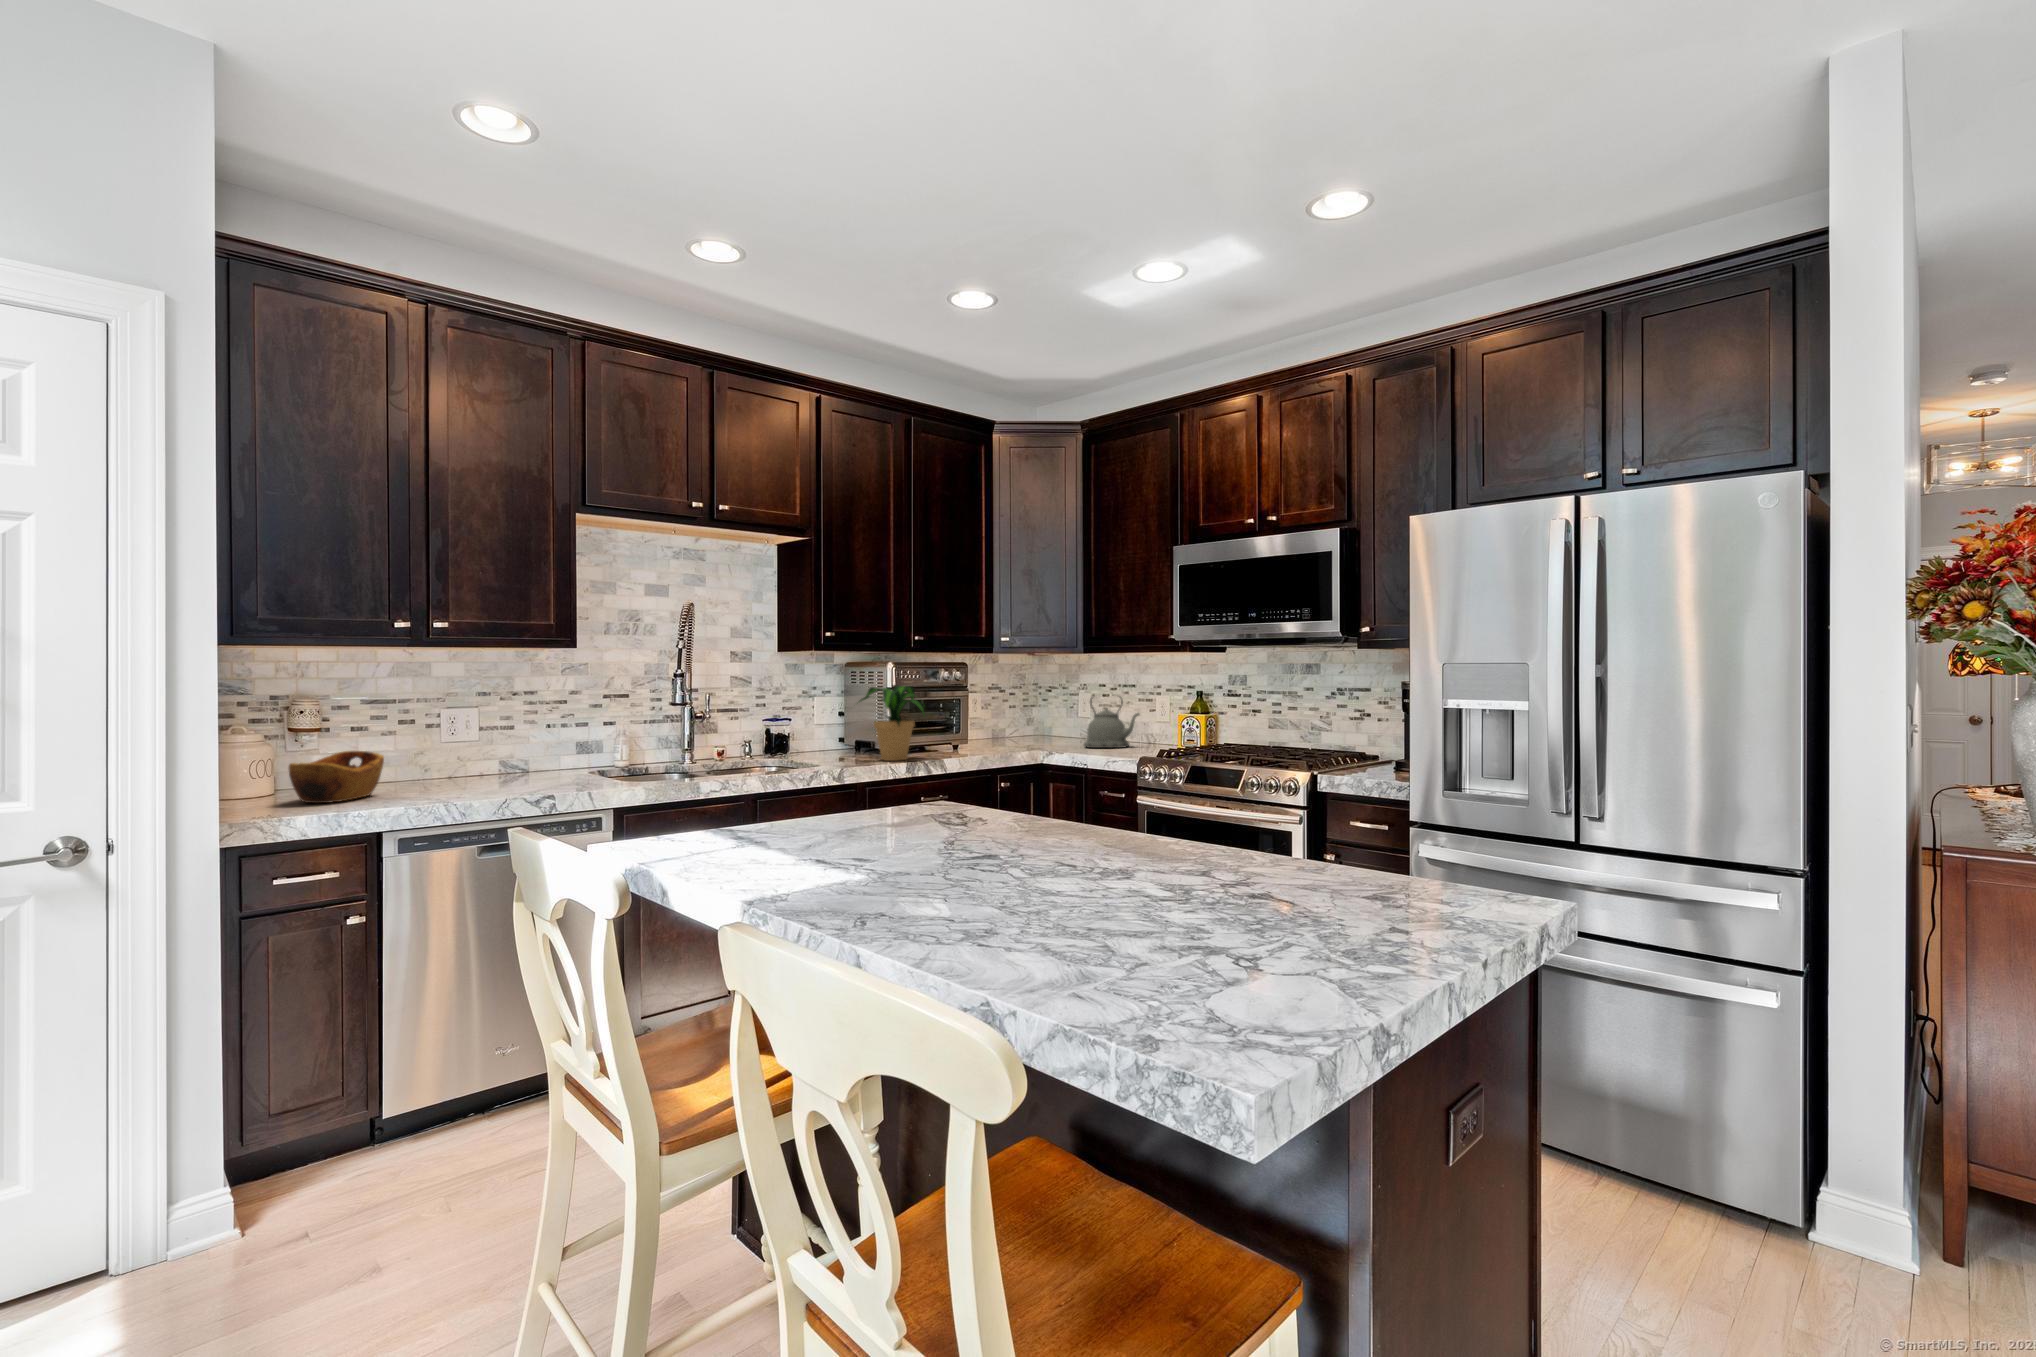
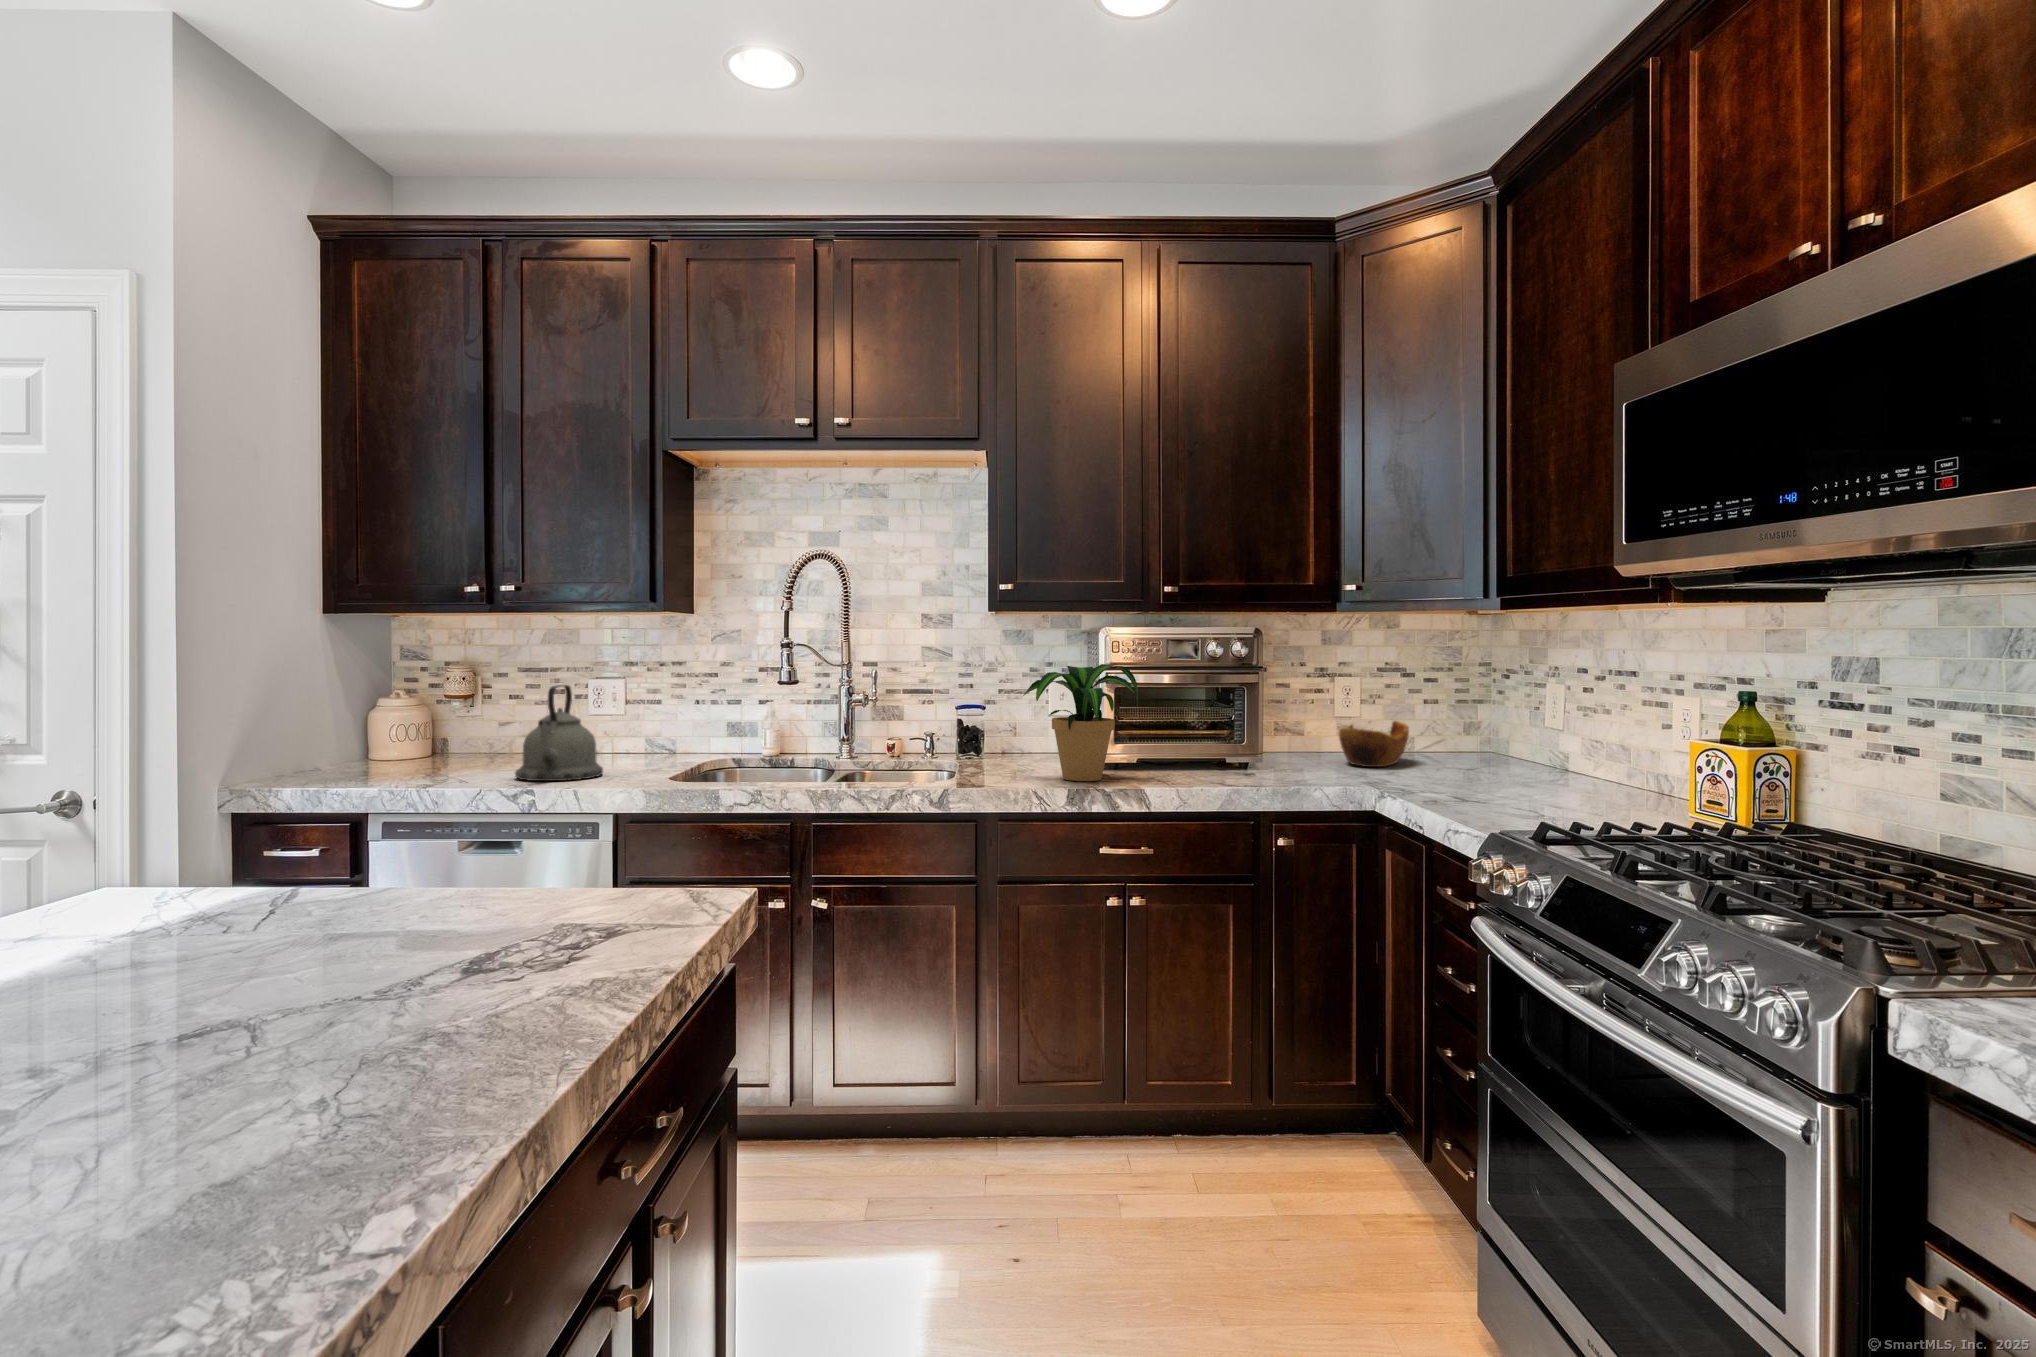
kettle: present [1084,697,1139,748] -> present [515,685,603,781]
wooden bowl: present [289,751,384,803] -> present [1339,719,1409,767]

